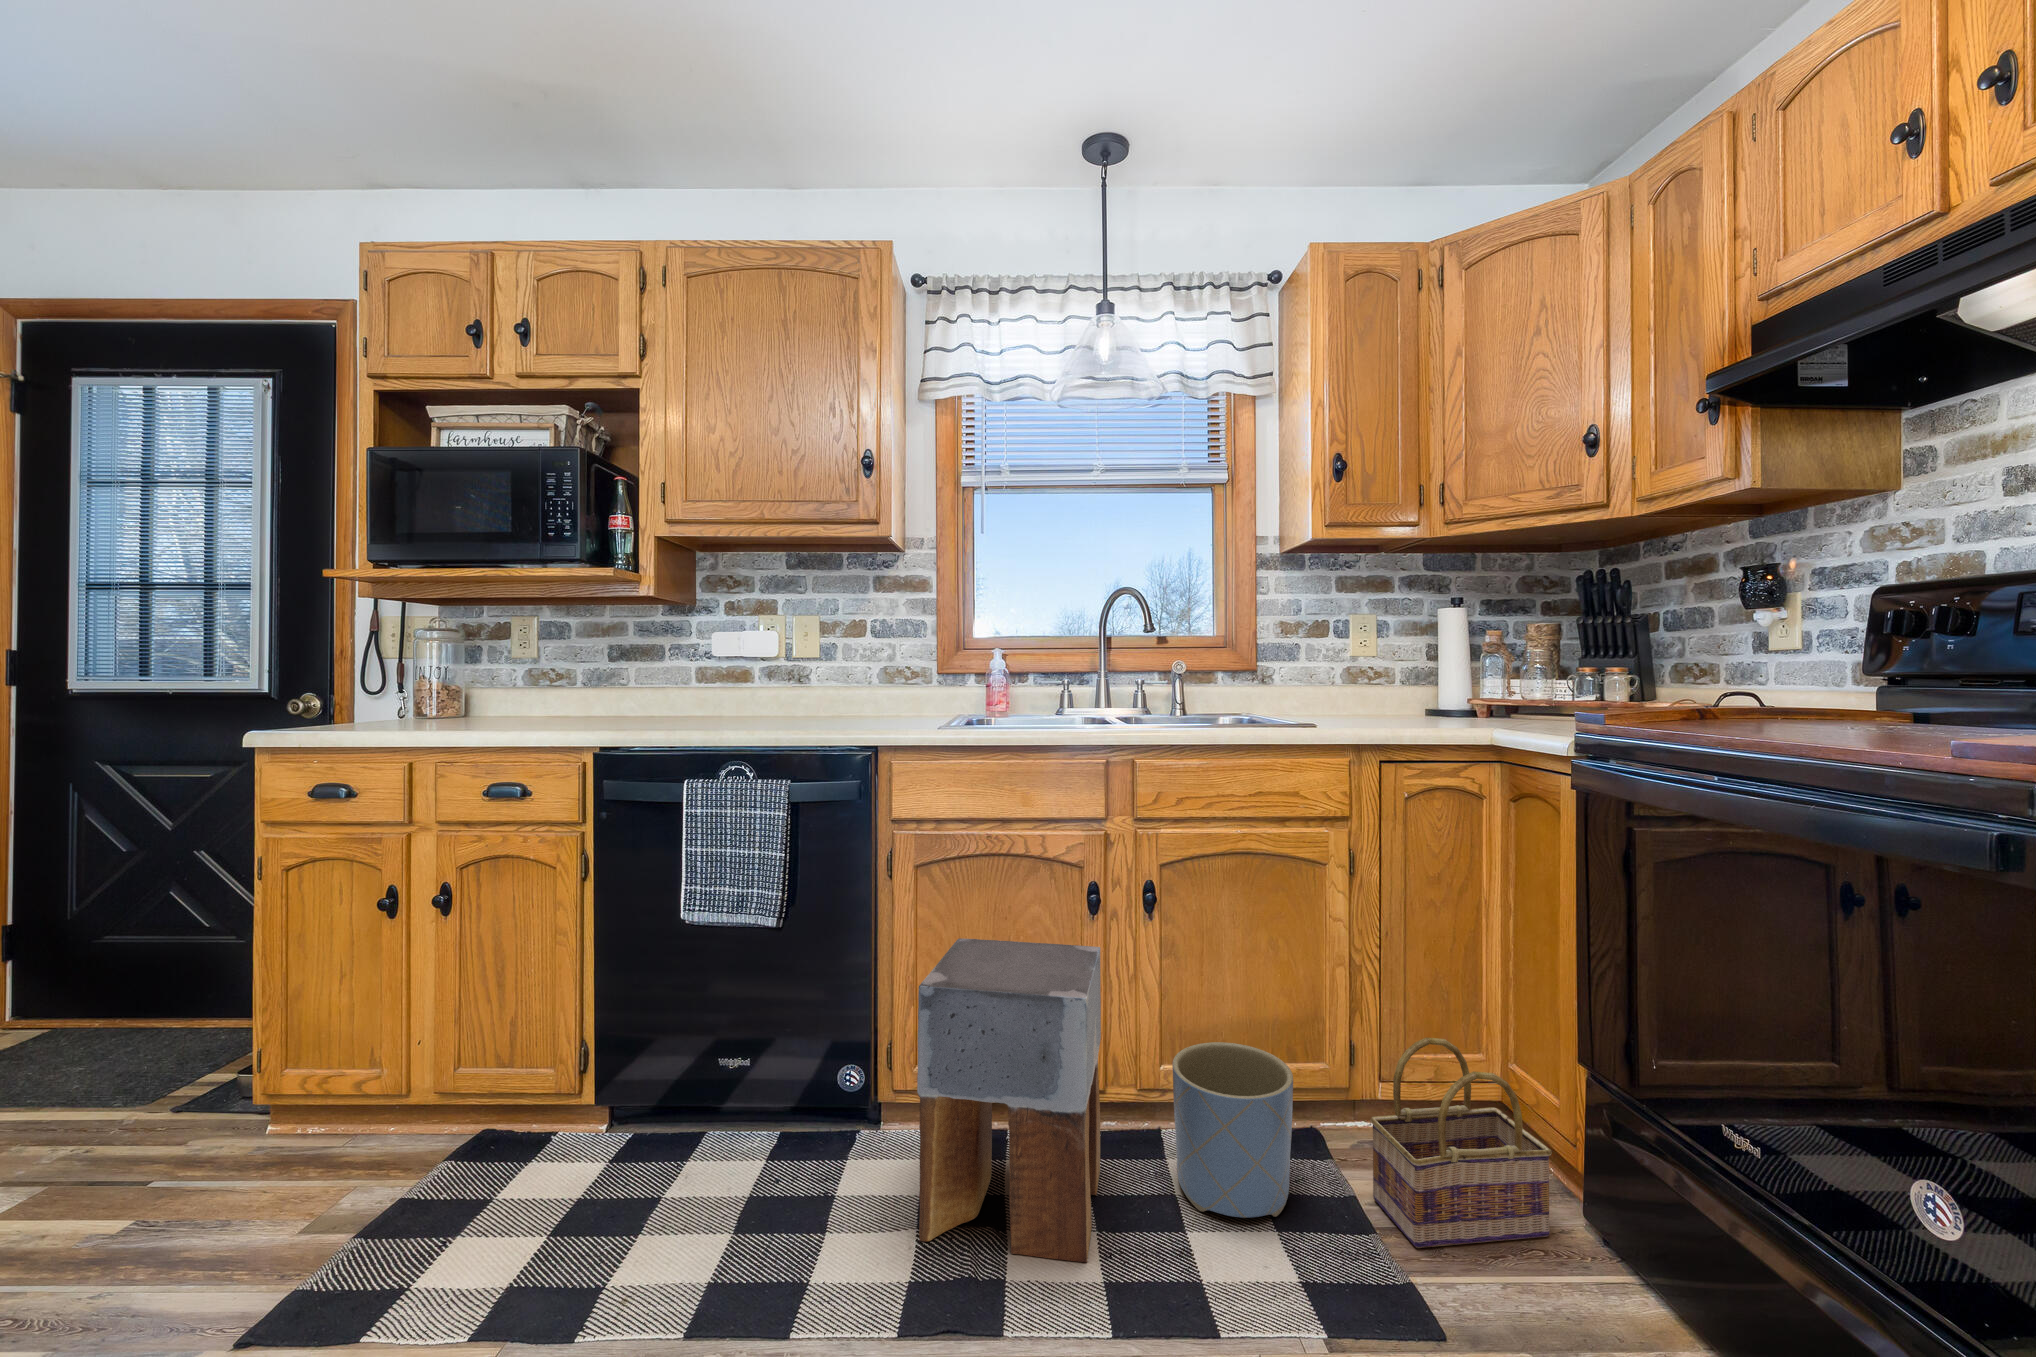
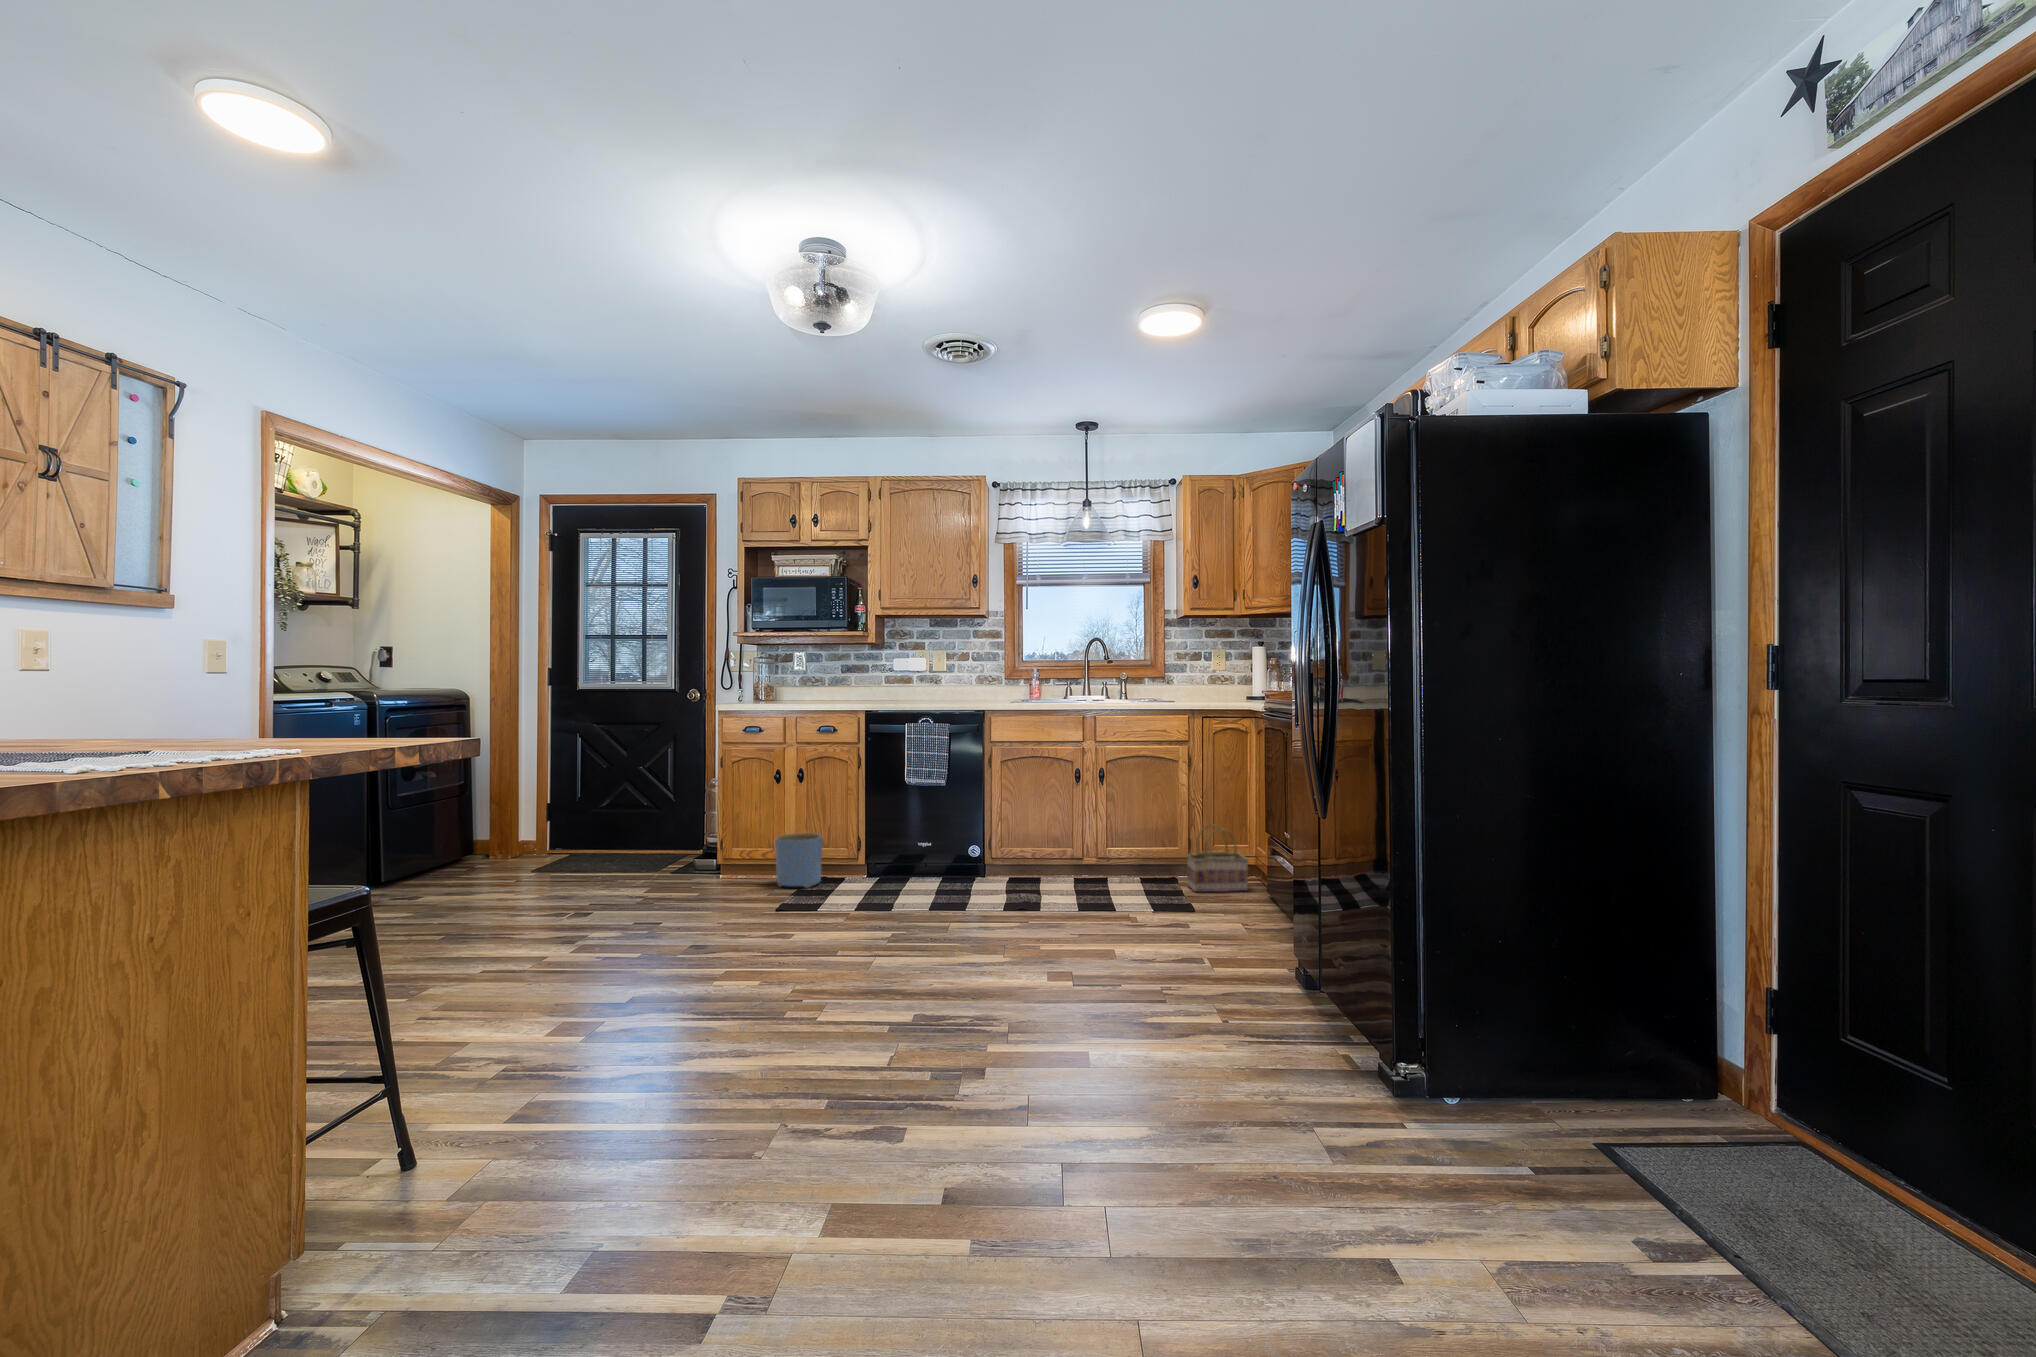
stool: present [917,938,1101,1262] -> none [1011,790,1081,894]
planter: present [1172,1042,1293,1218] -> present [775,833,823,888]

